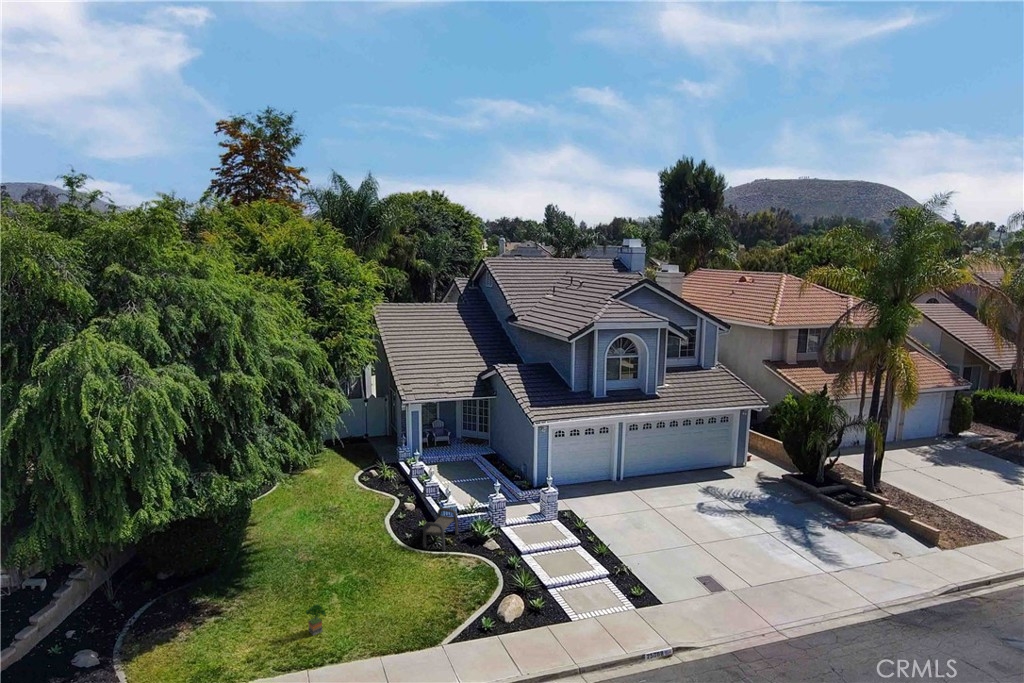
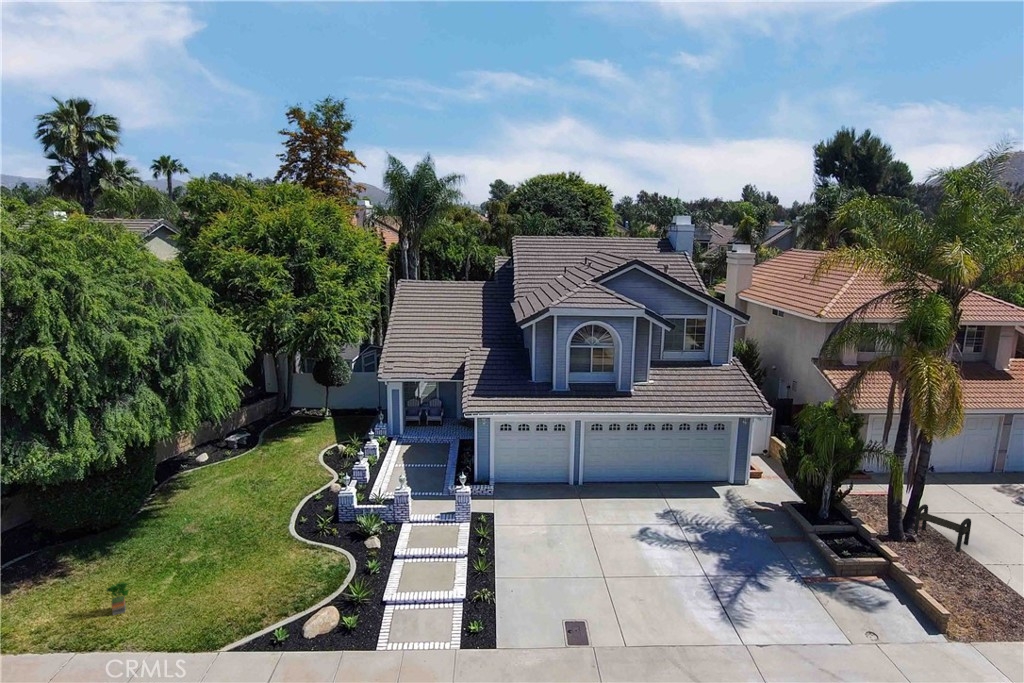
bench: present [423,508,458,551] -> present [914,504,971,552]

